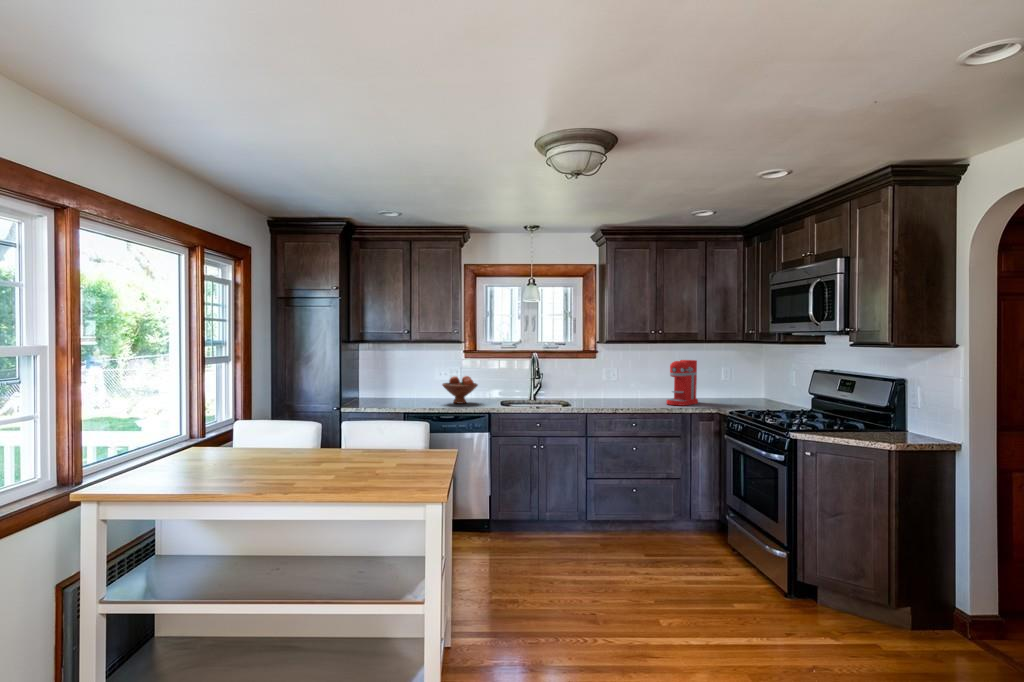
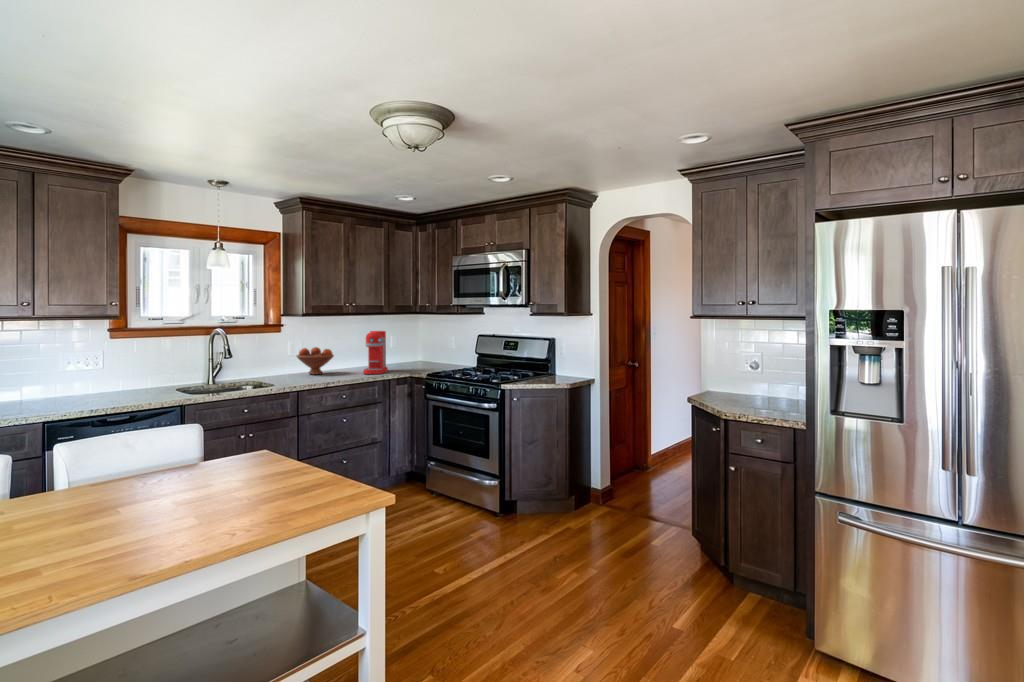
fruit bowl: present [442,376,478,404] -> present [297,347,334,375]

